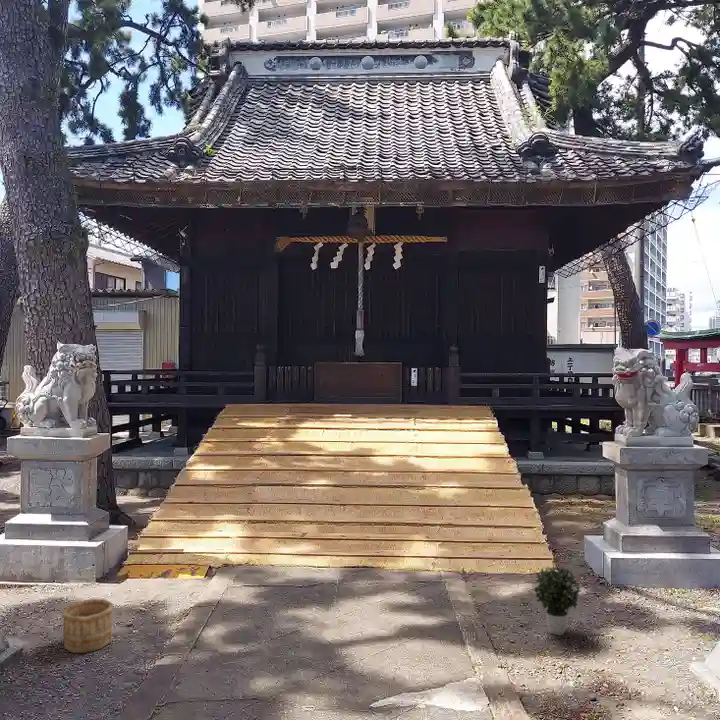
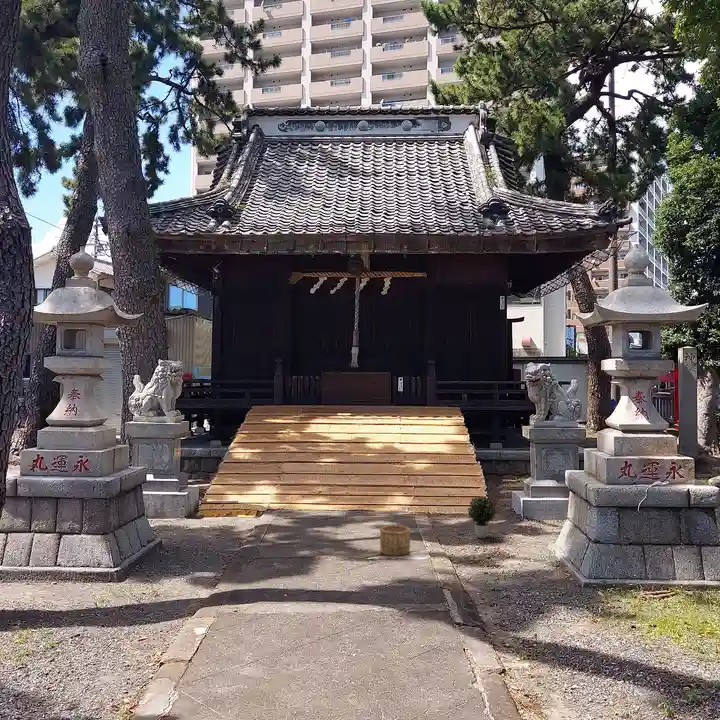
wooden bucket: present [62,599,113,653] -> present [380,525,411,556]

